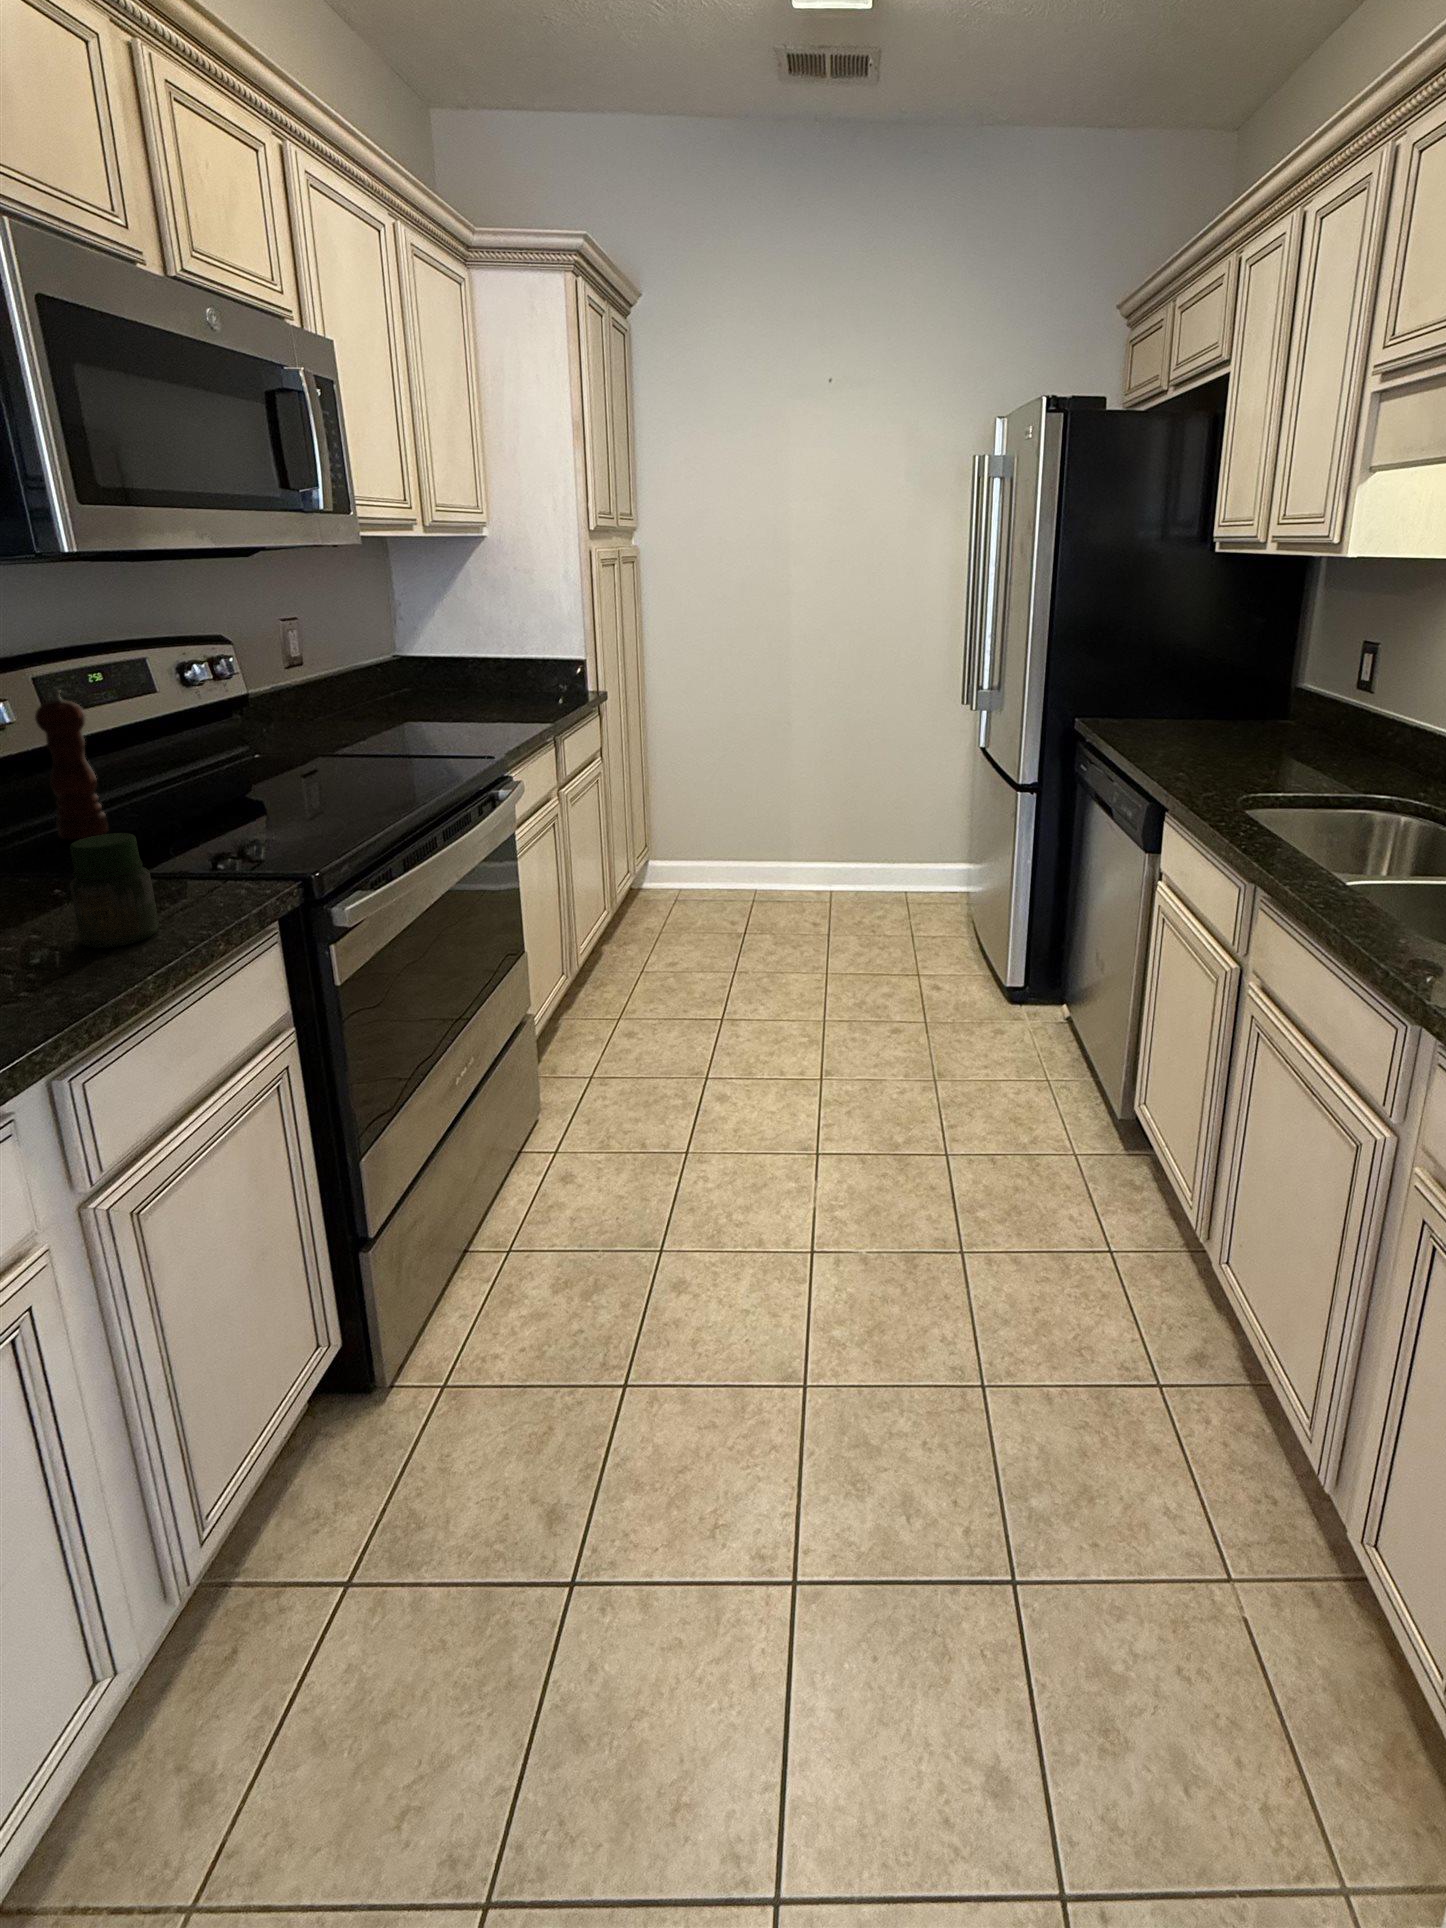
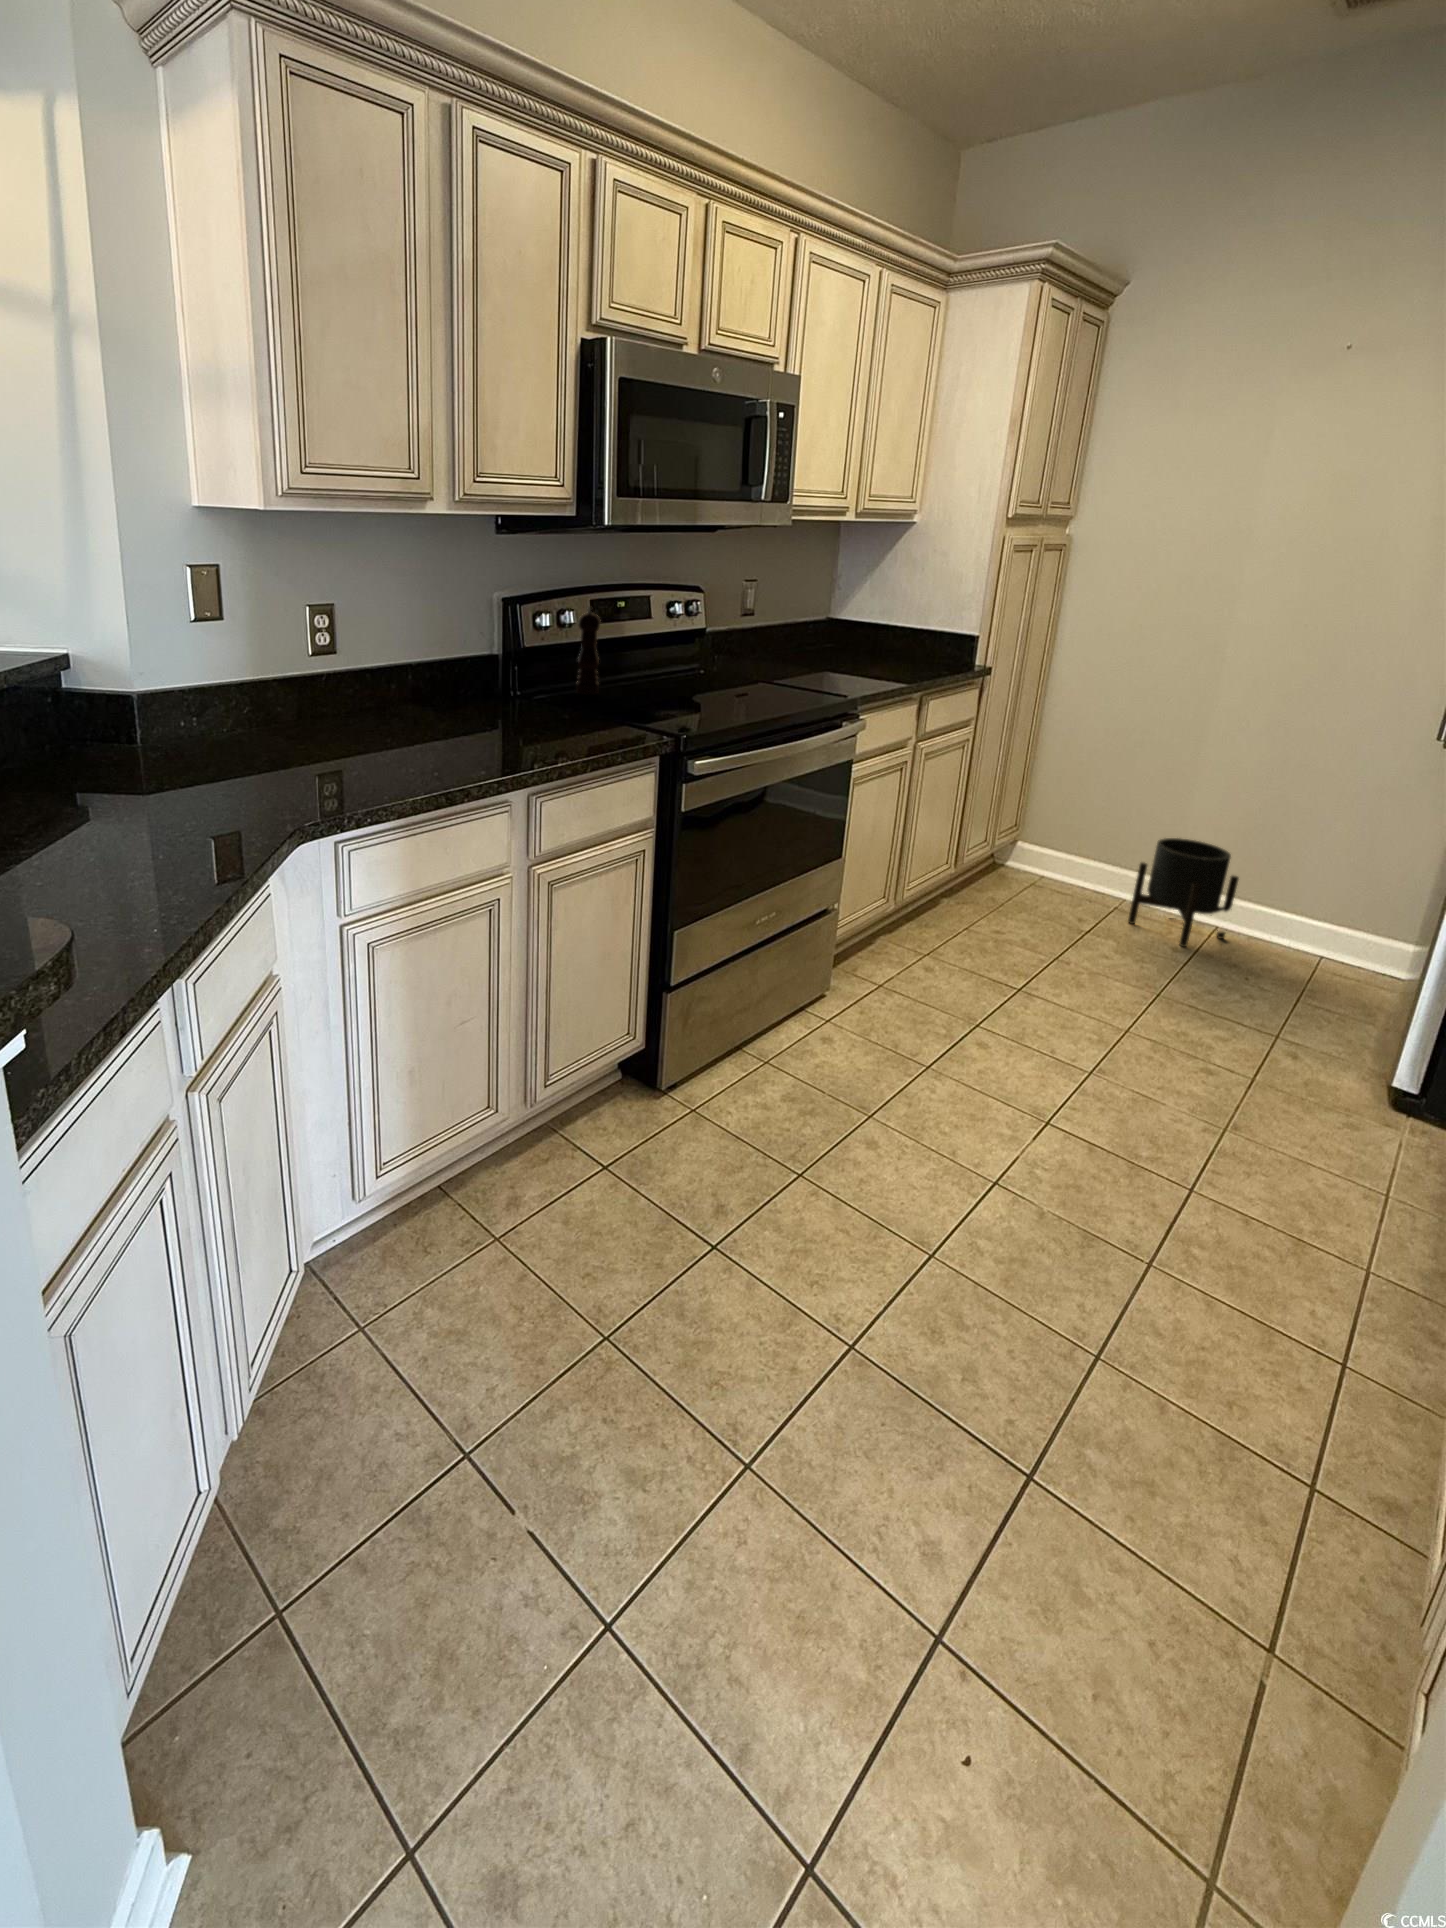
planter: none [766,822,839,920] -> present [1128,838,1239,947]
jar: present [70,833,159,948] -> none [553,680,588,741]

